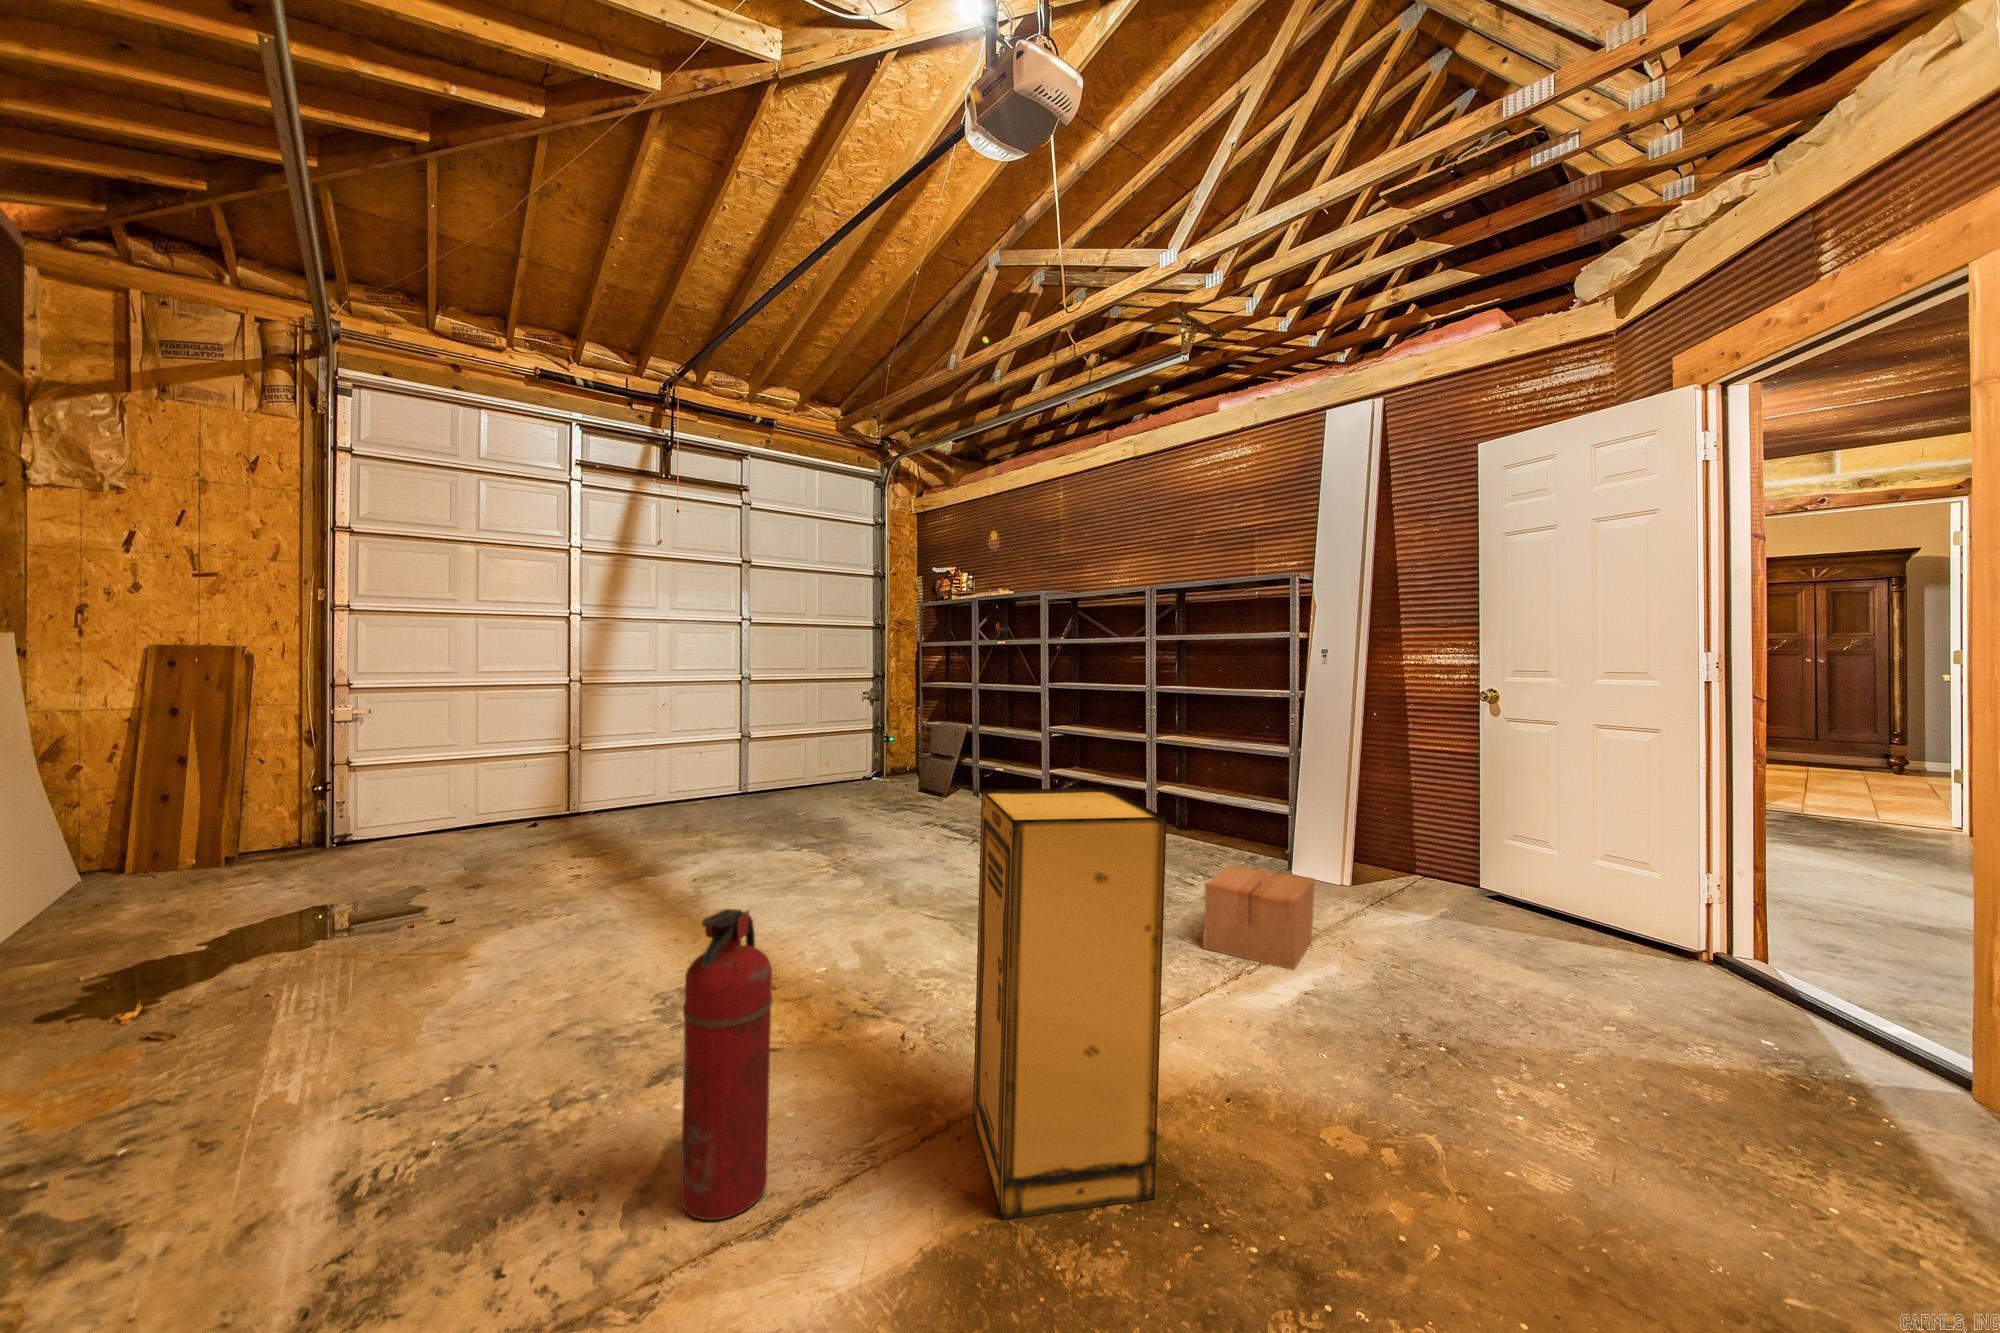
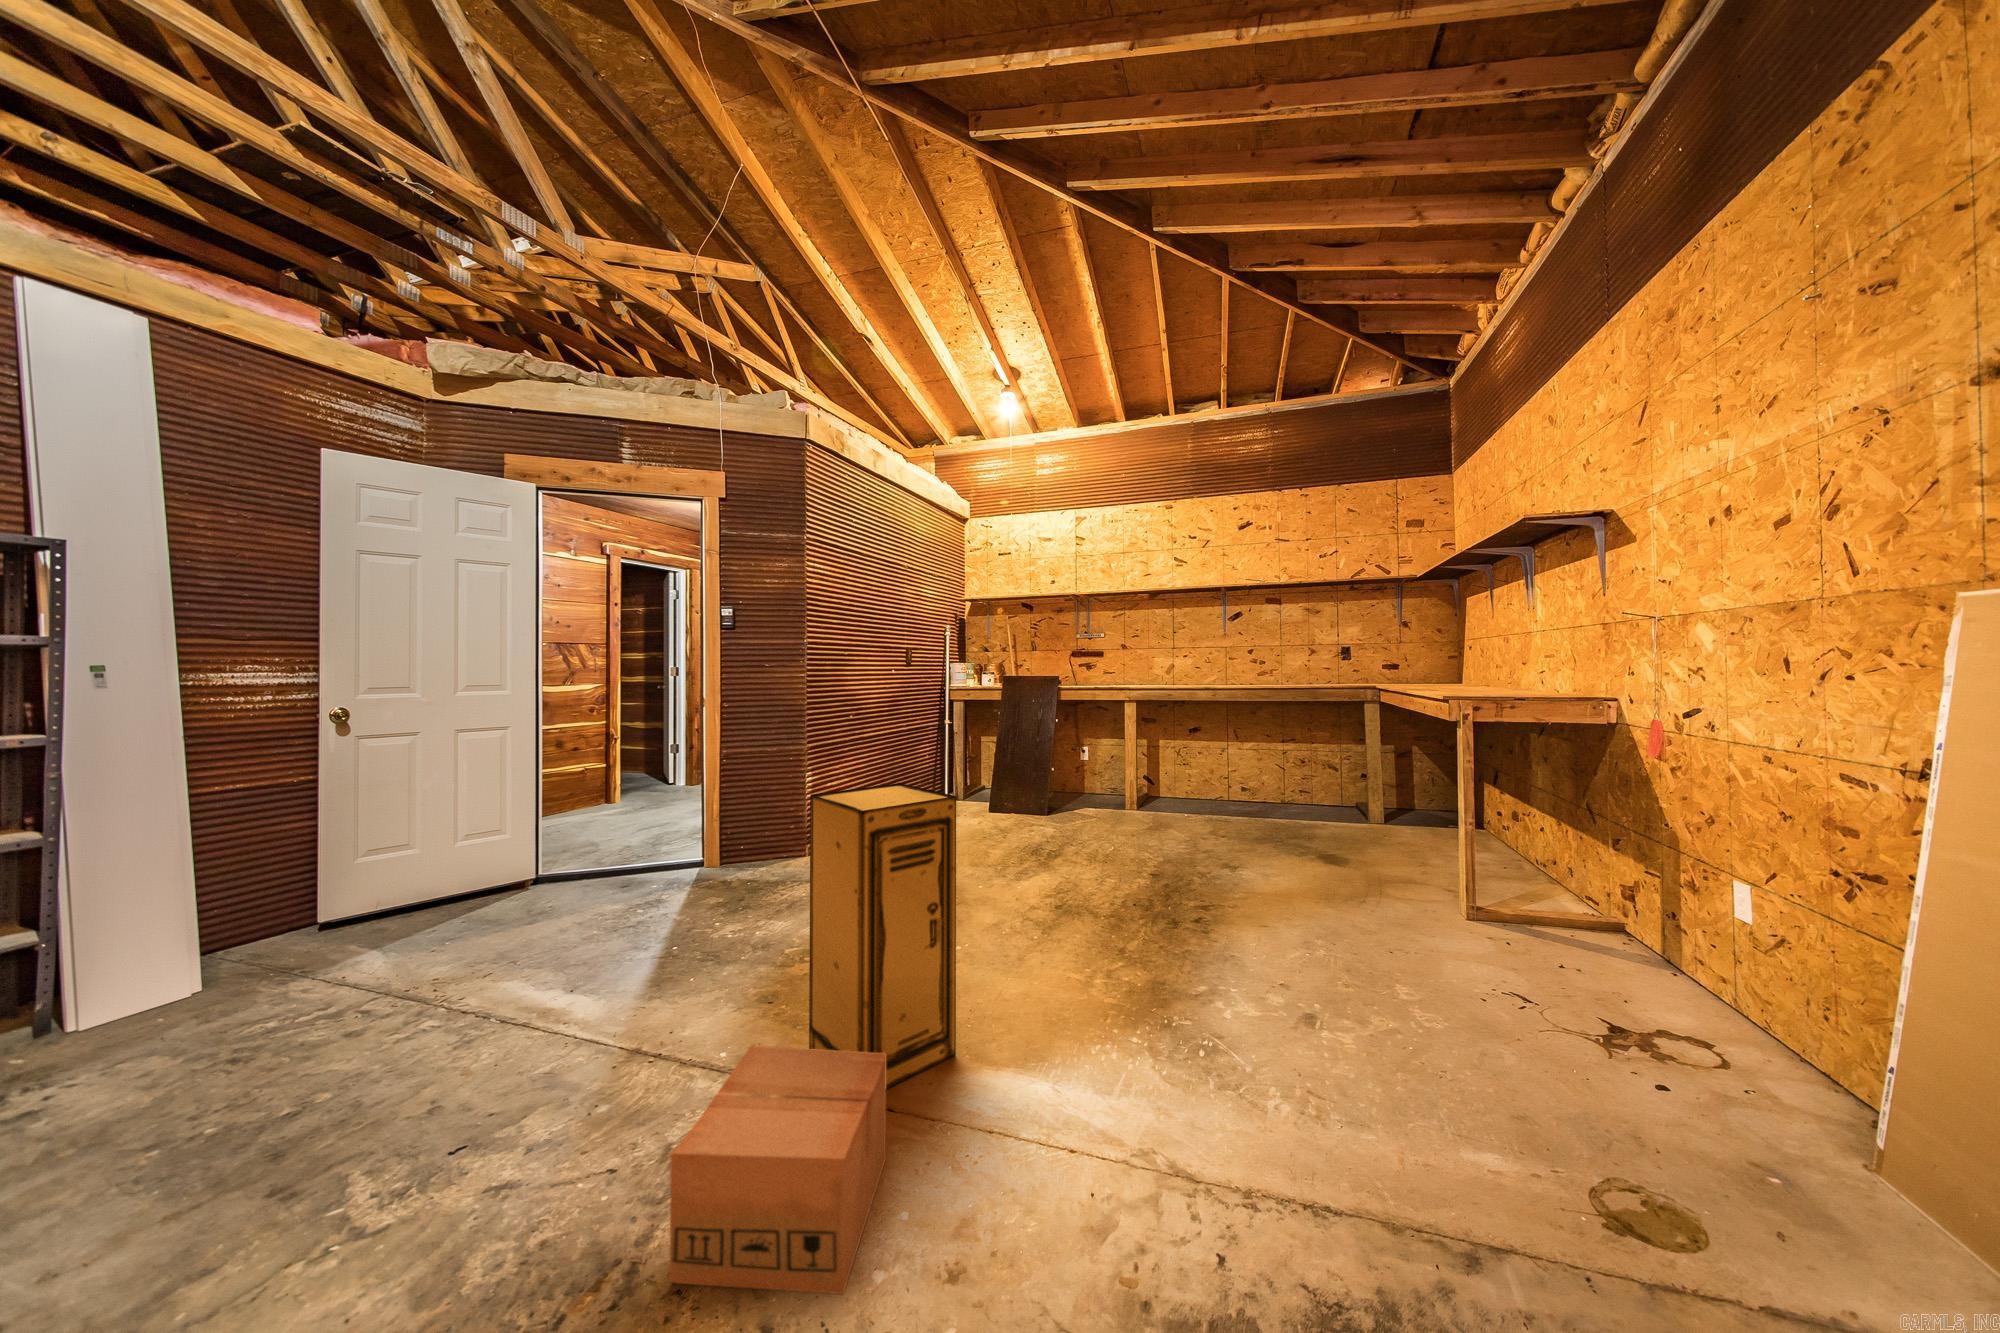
cardboard box: present [1203,866,1315,970] -> present [669,1046,886,1294]
fire extinguisher: present [681,909,772,1220] -> none [994,918,1084,1221]

